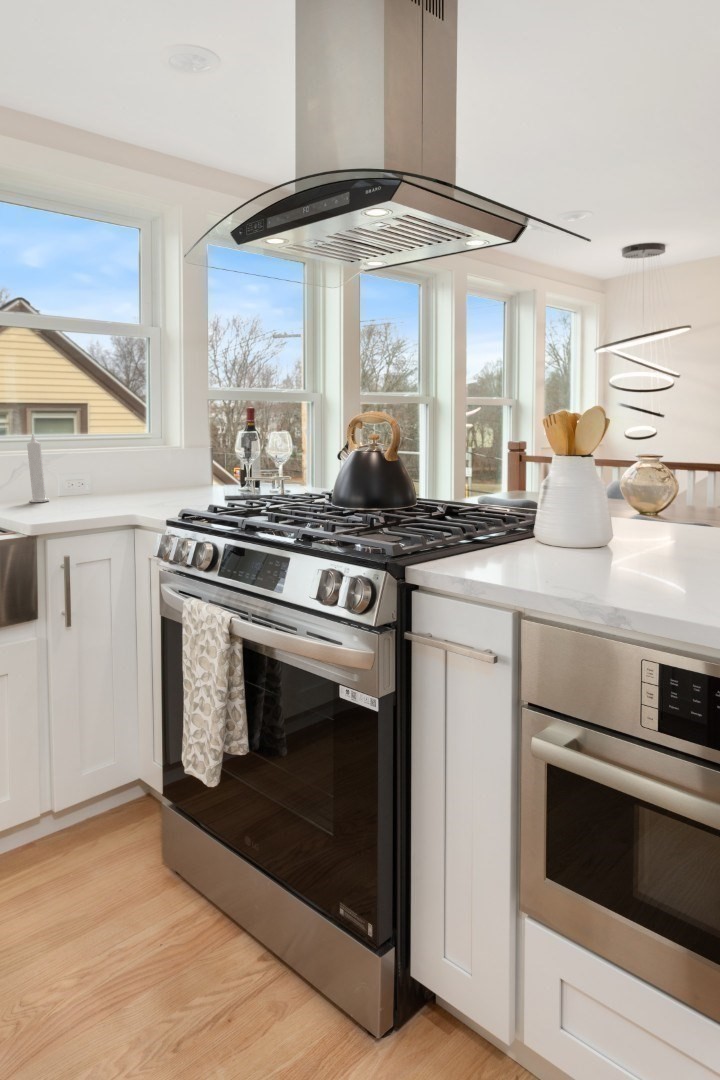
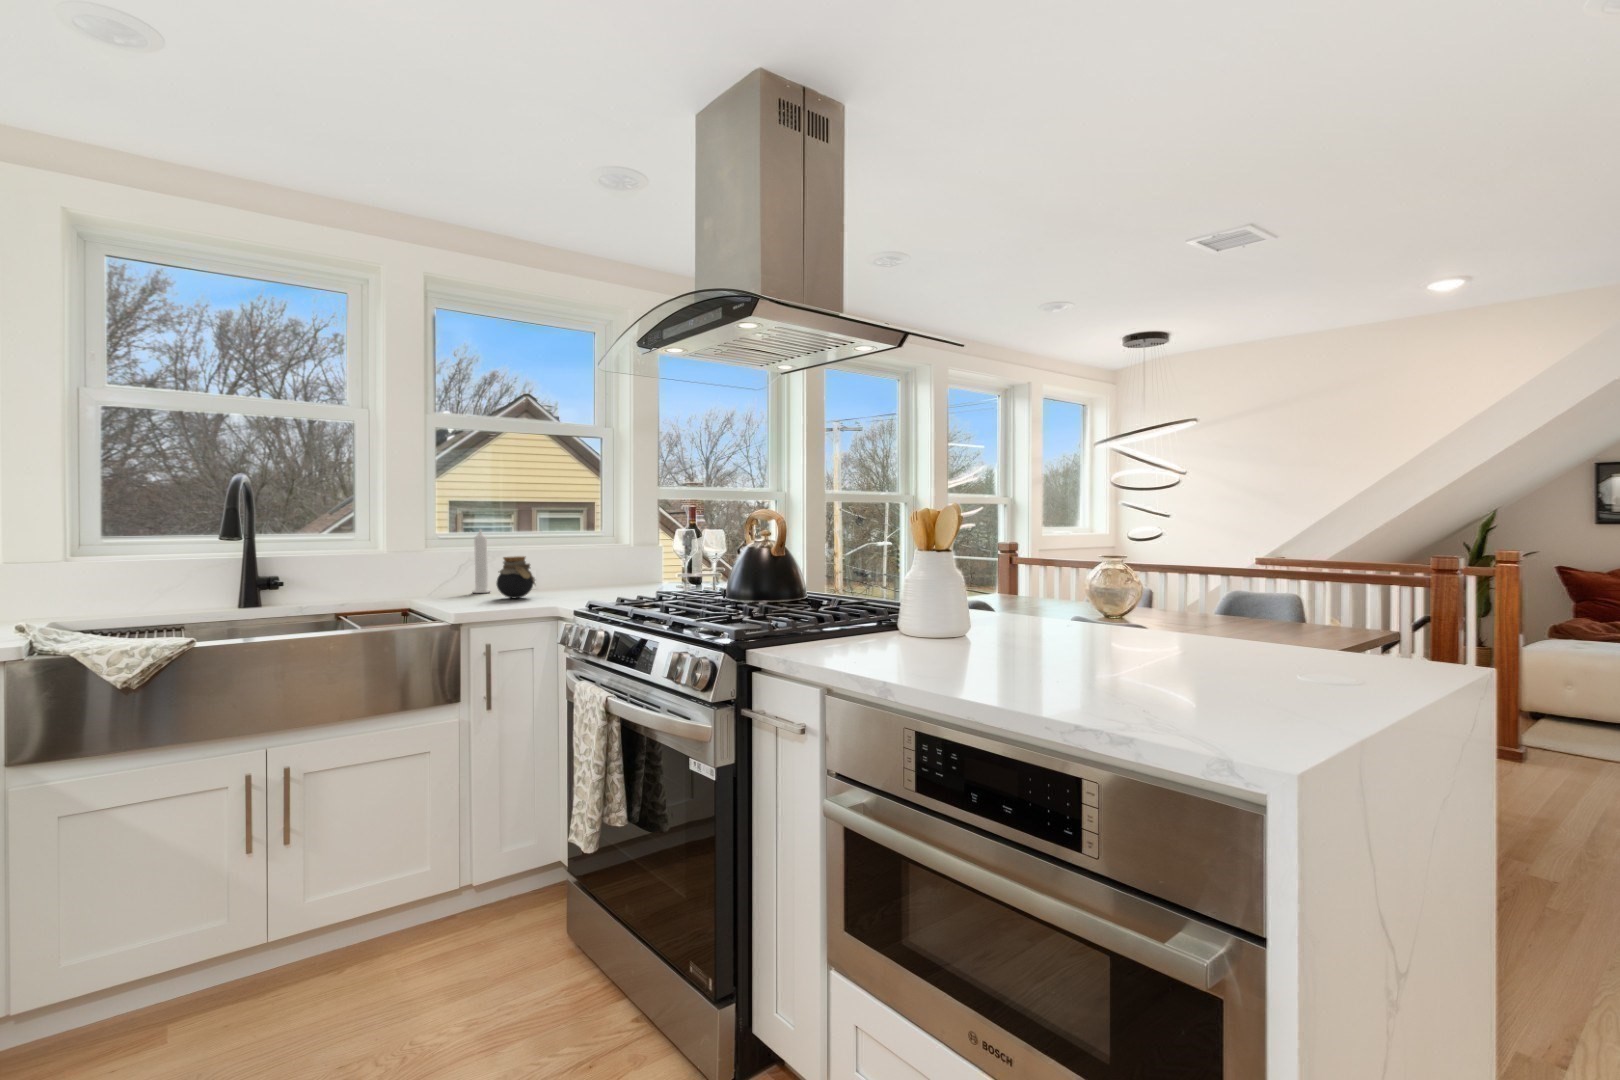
jar: none [60,463,103,508] -> present [496,556,535,598]

